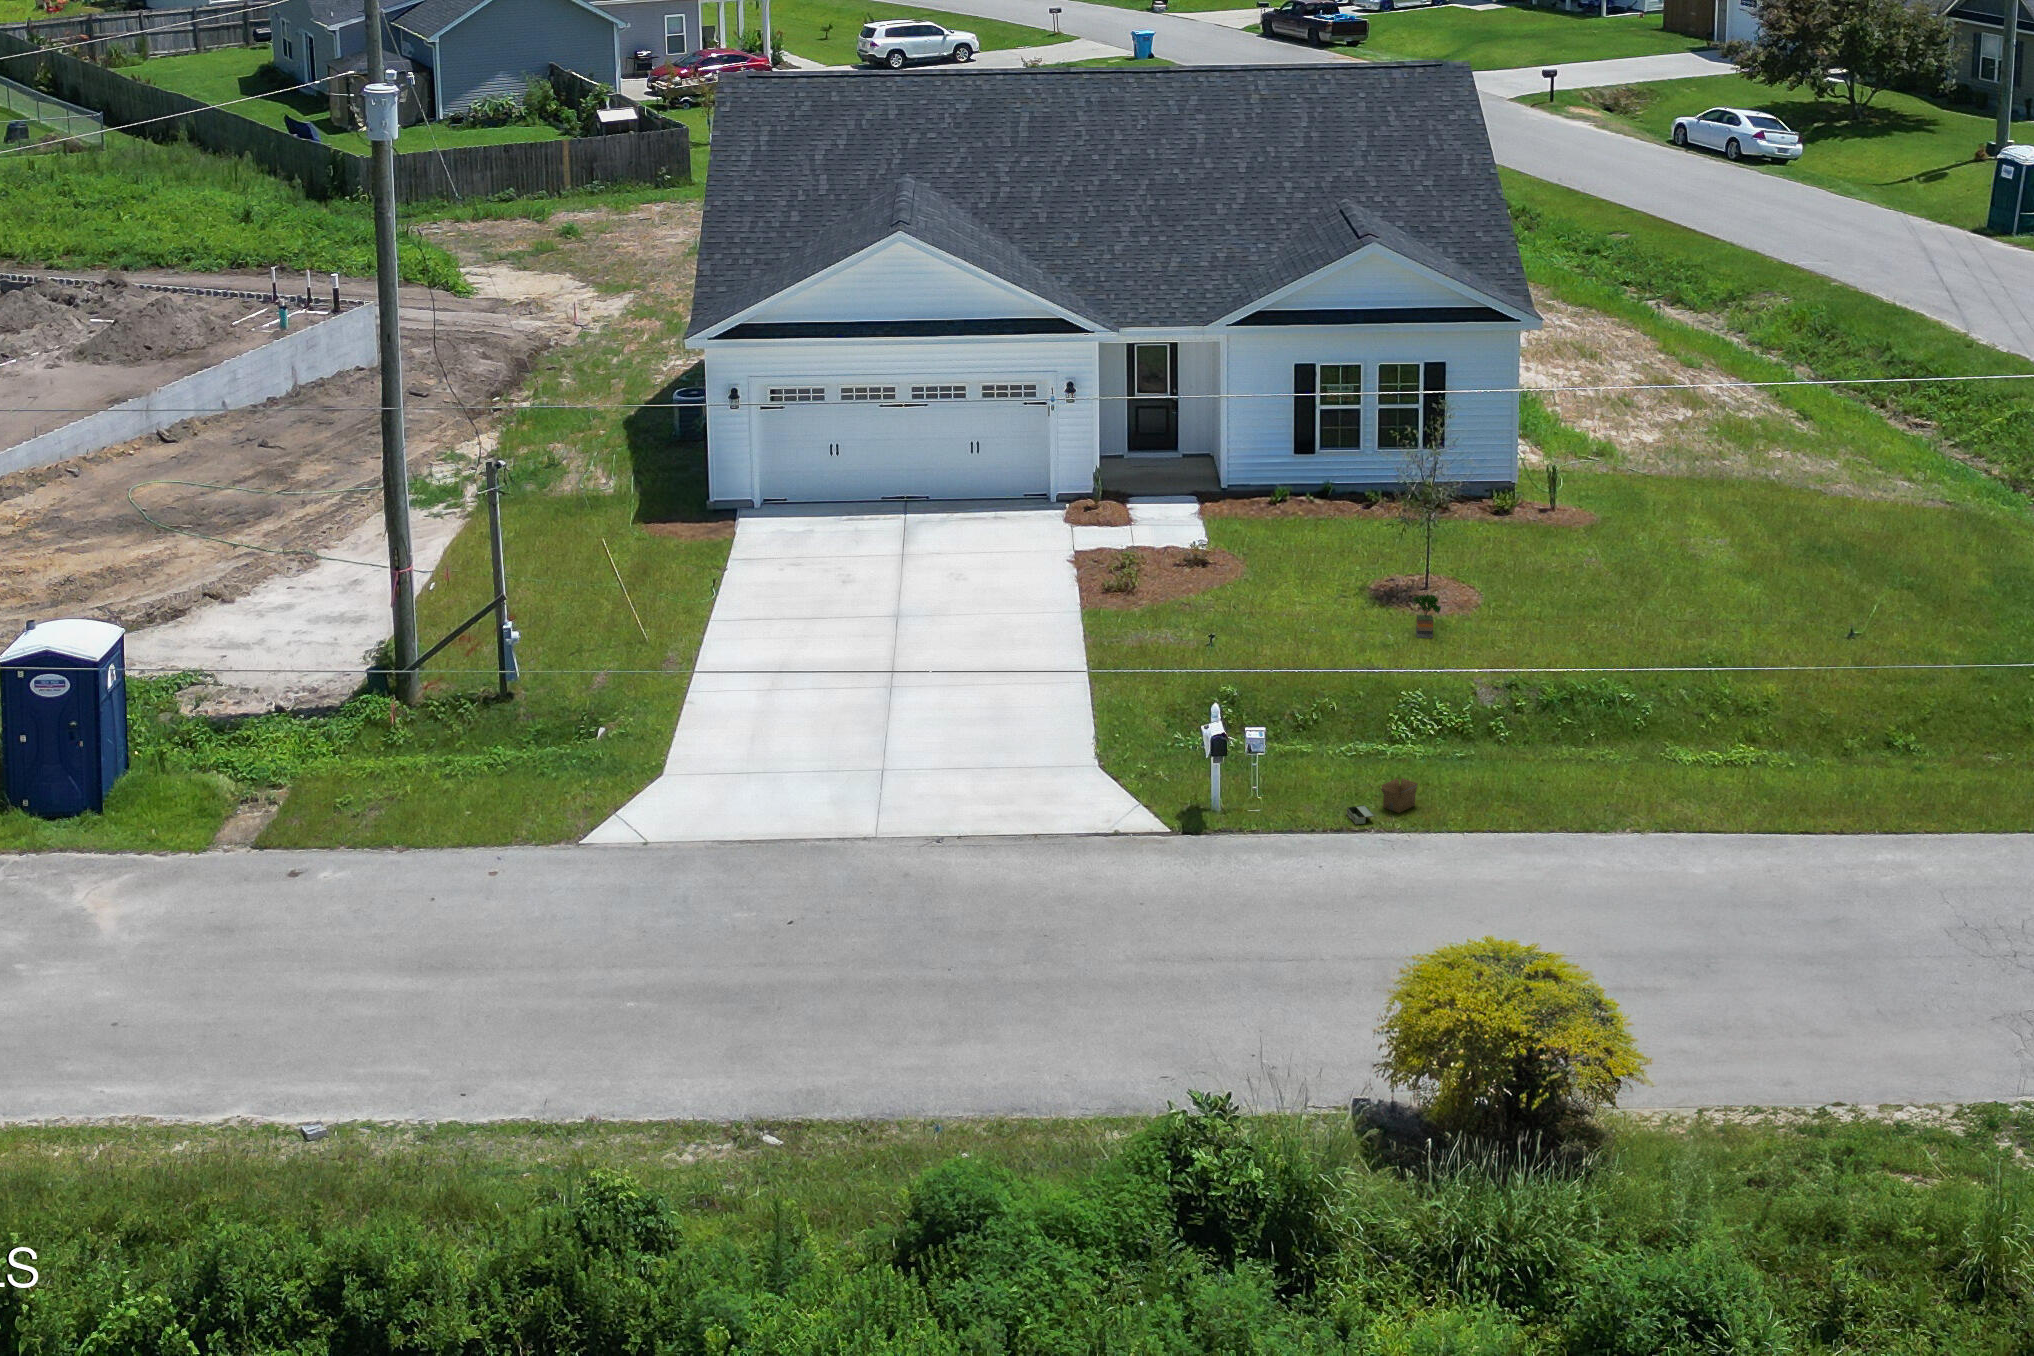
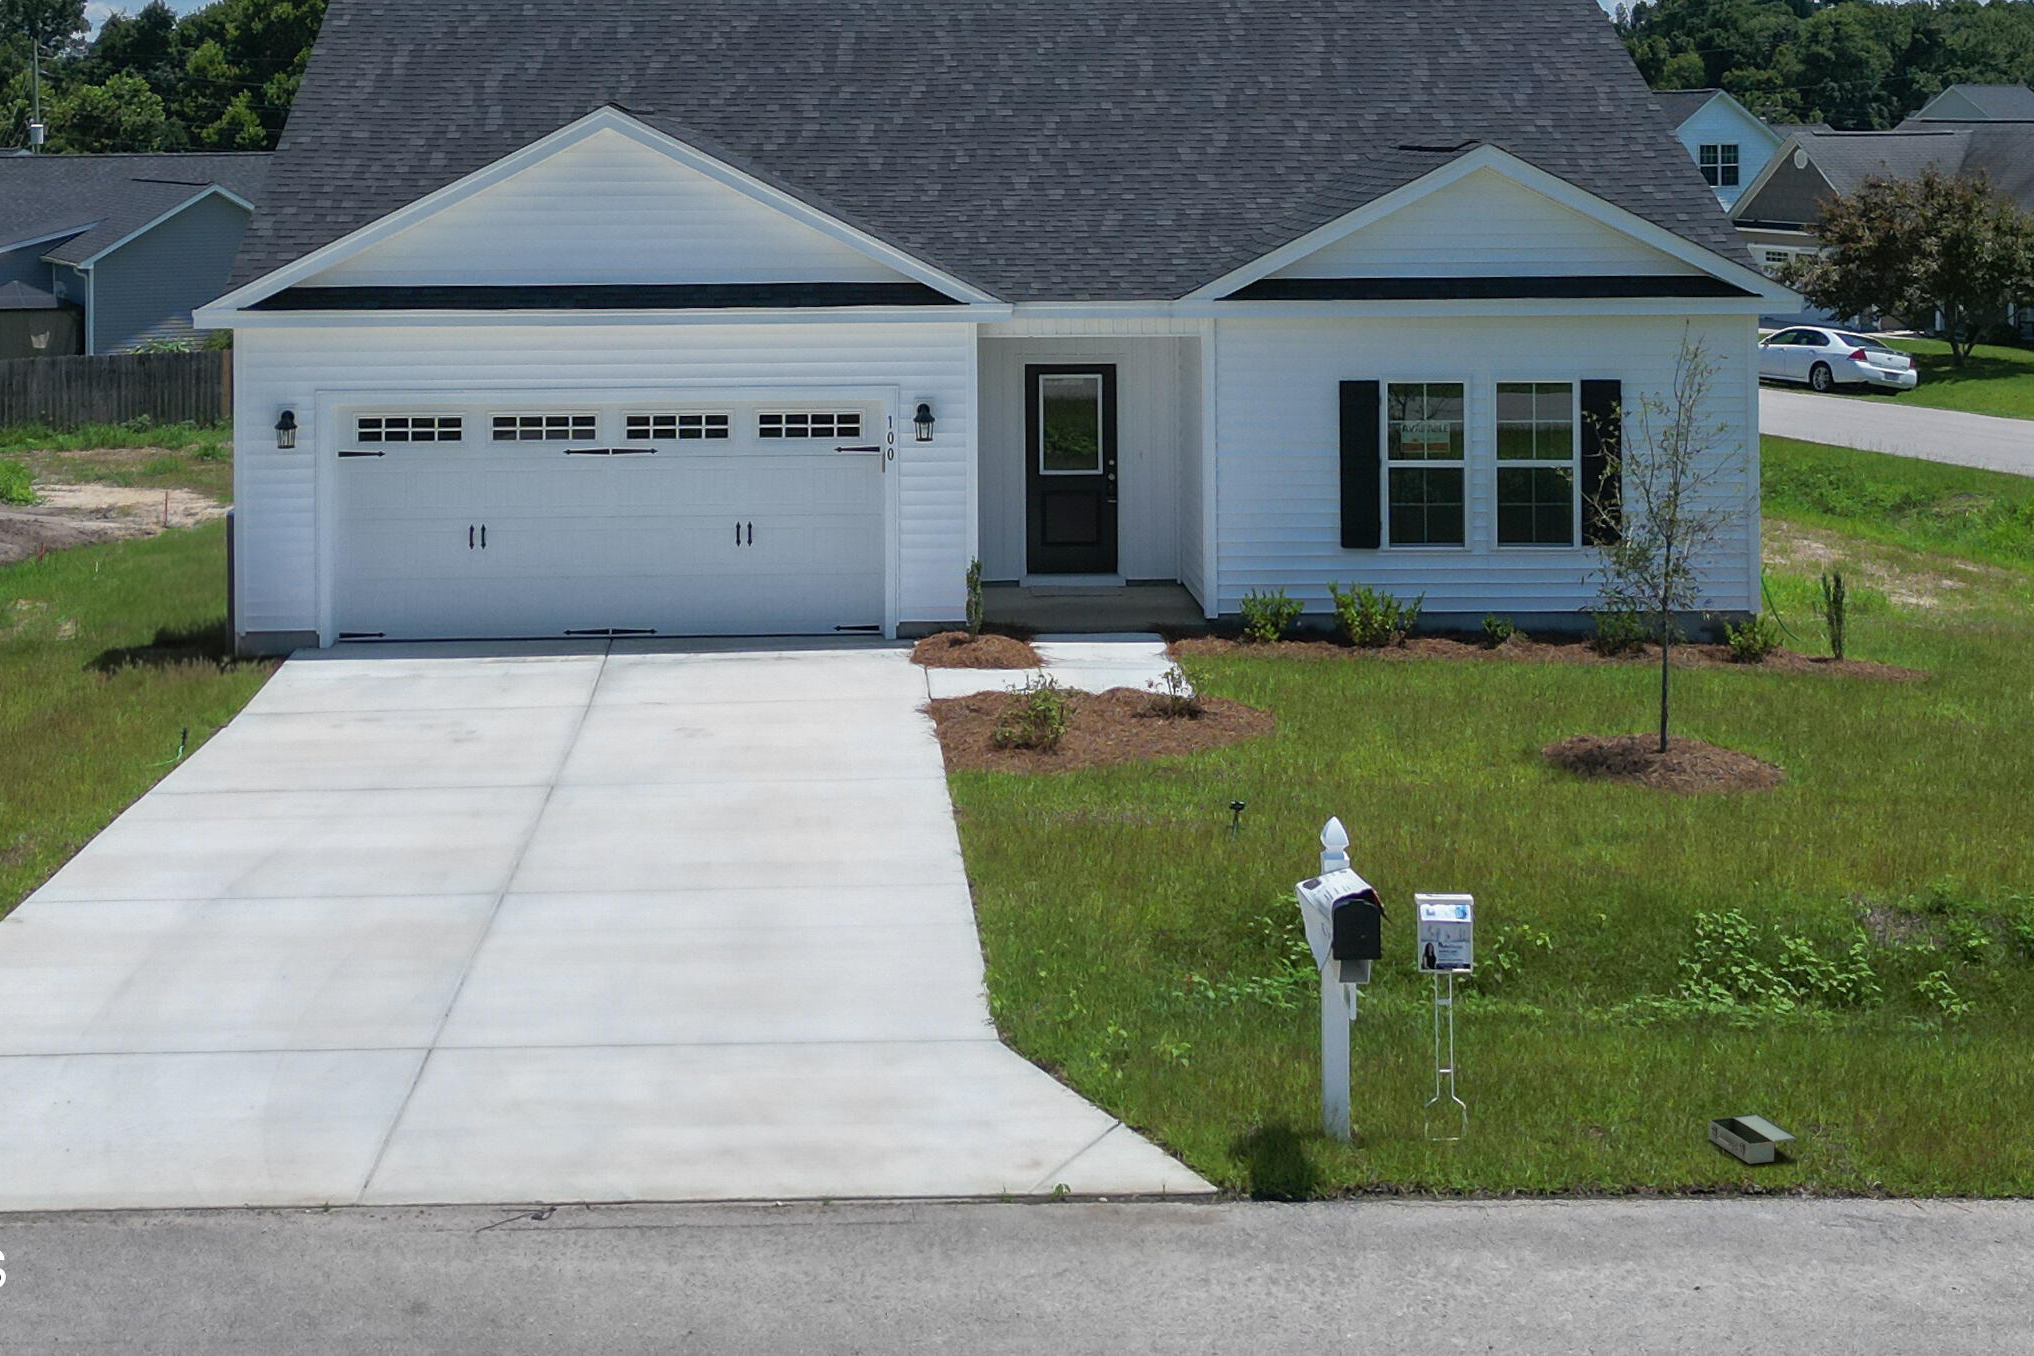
potted tree: present [1413,595,1441,638] -> none [1675,710,1743,807]
cardboard box: present [1381,778,1418,813] -> none [1794,1041,1893,1135]

